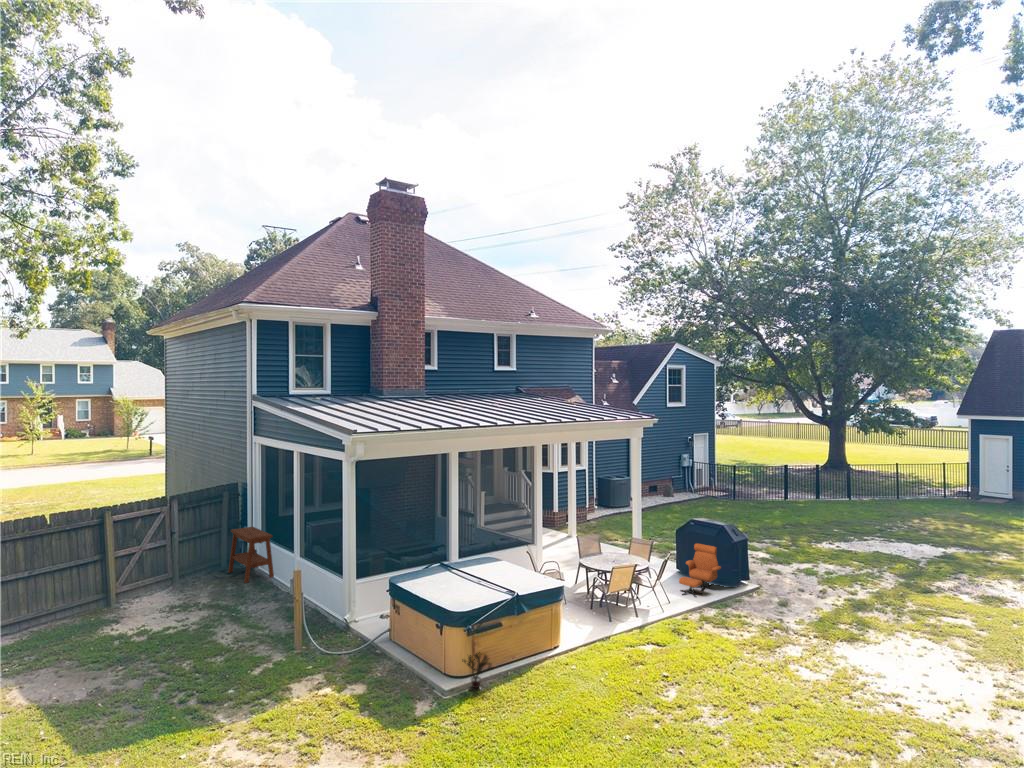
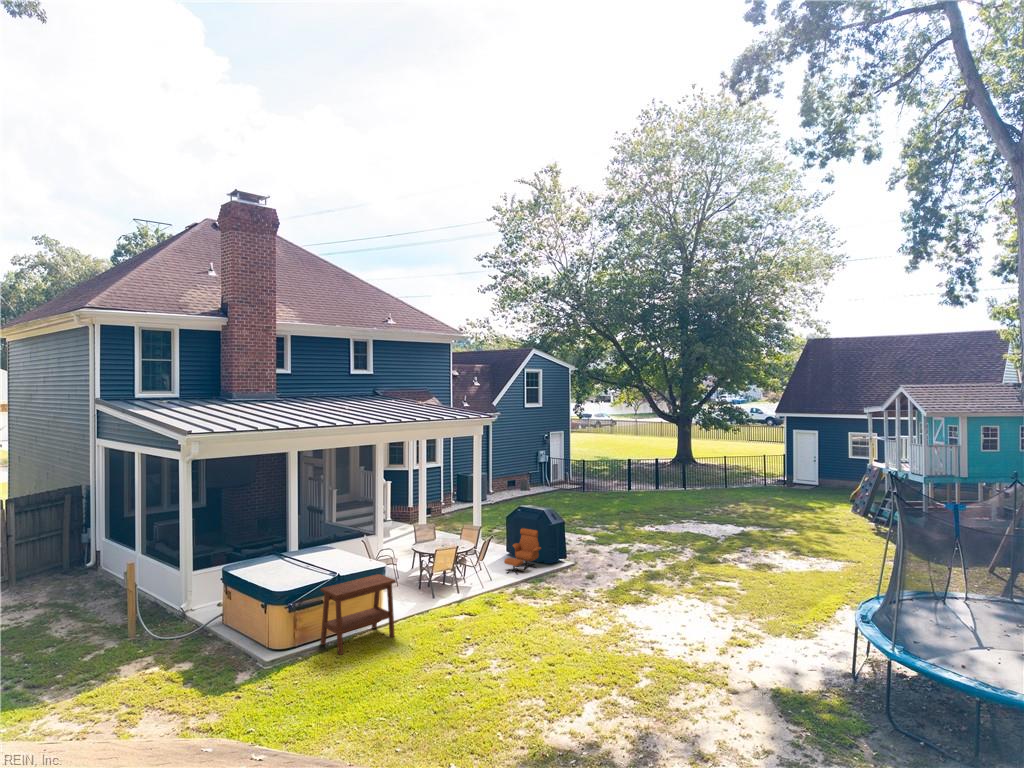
side table: present [228,527,274,583] -> present [321,574,396,655]
potted plant: present [462,652,494,688] -> none [284,625,314,658]

